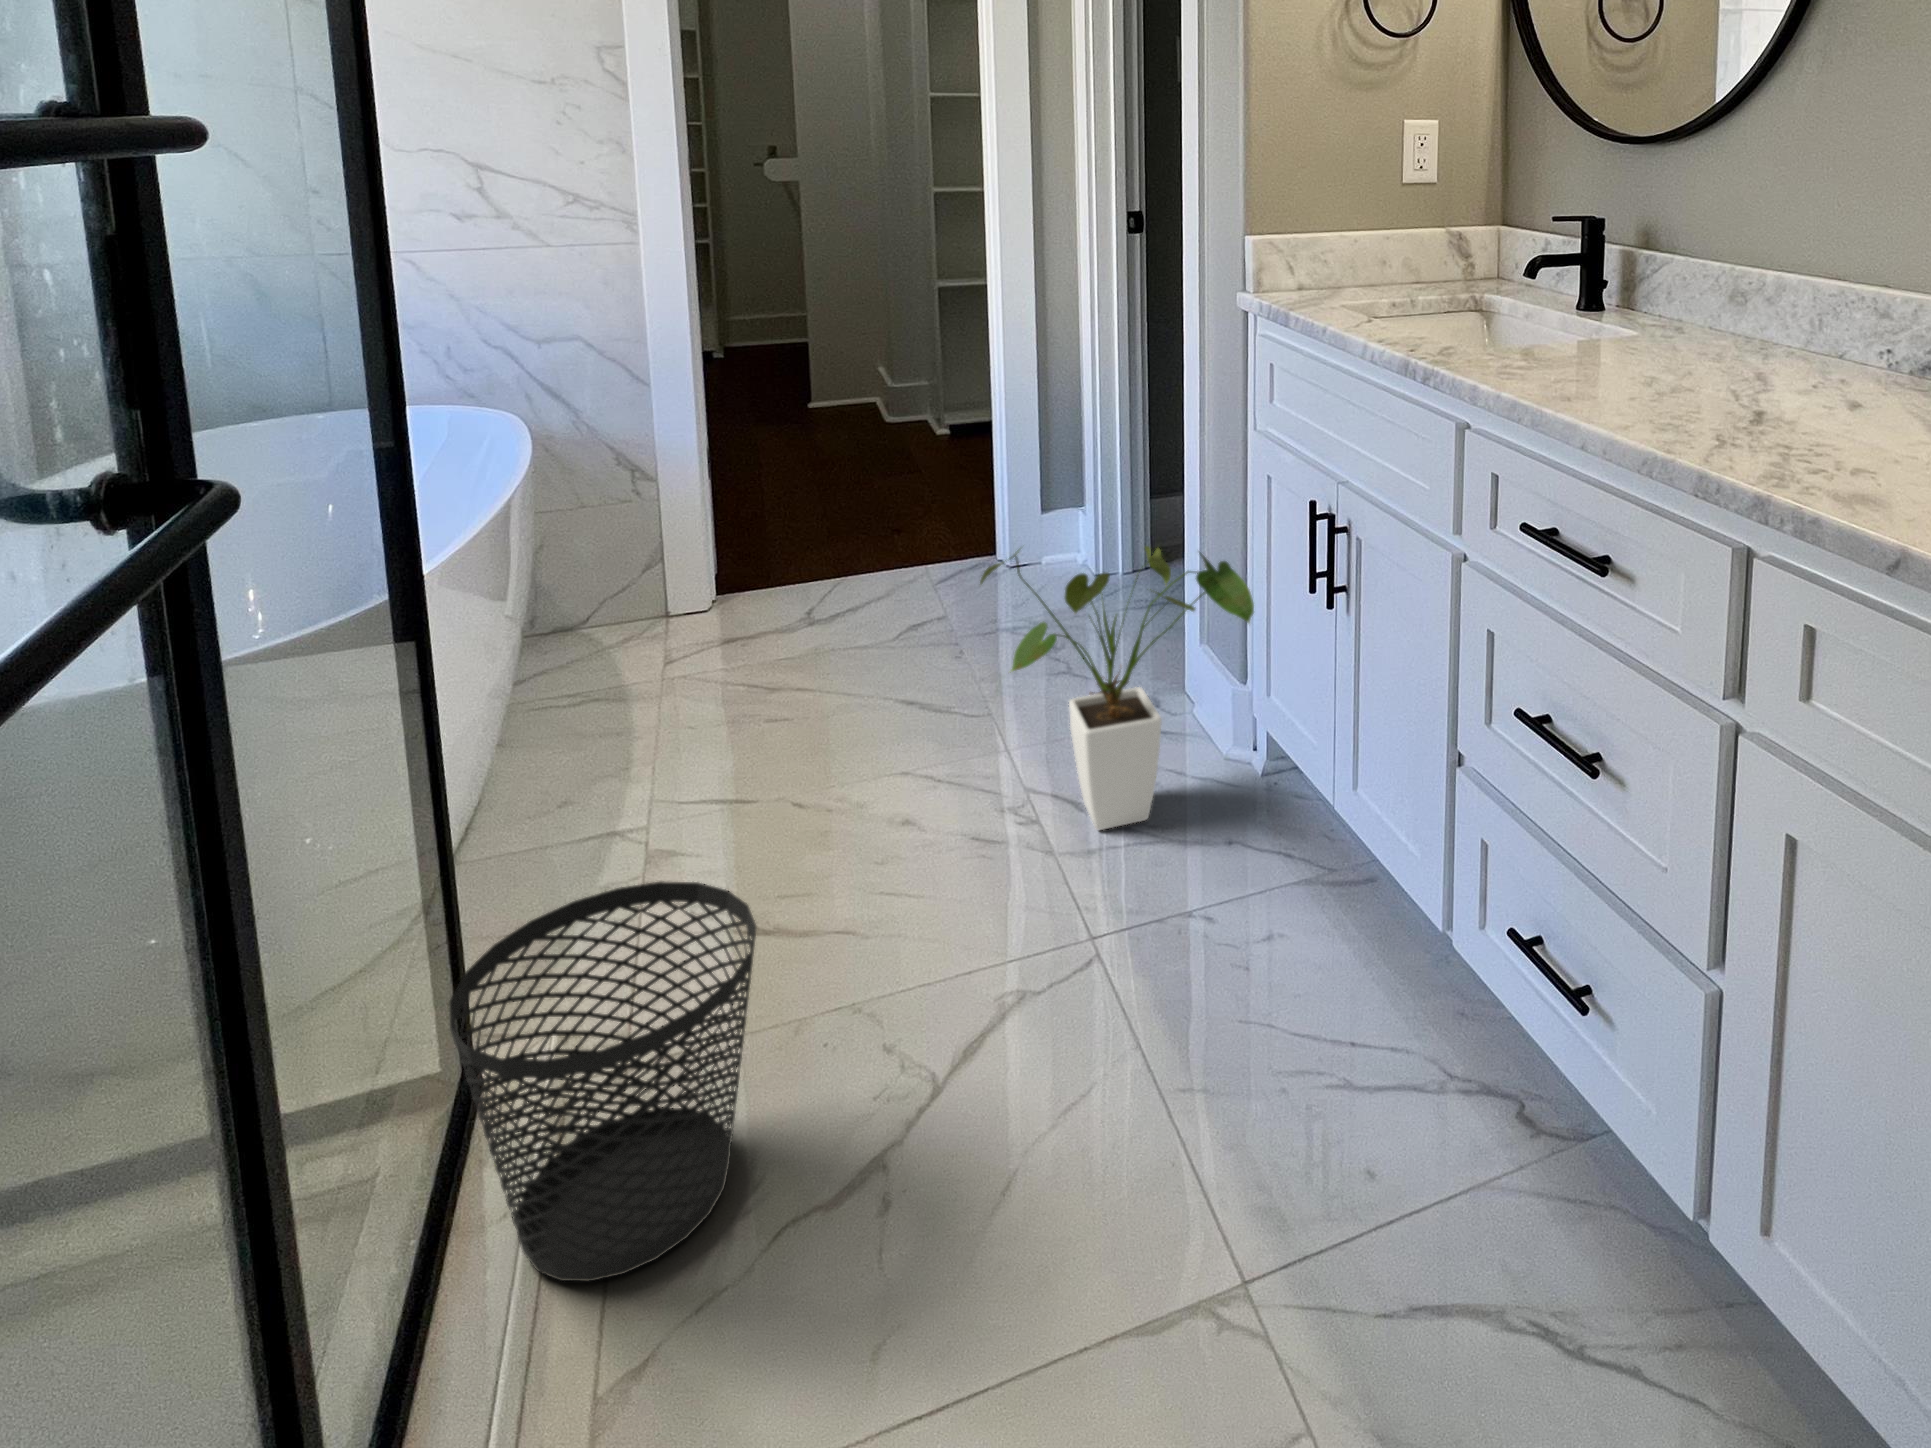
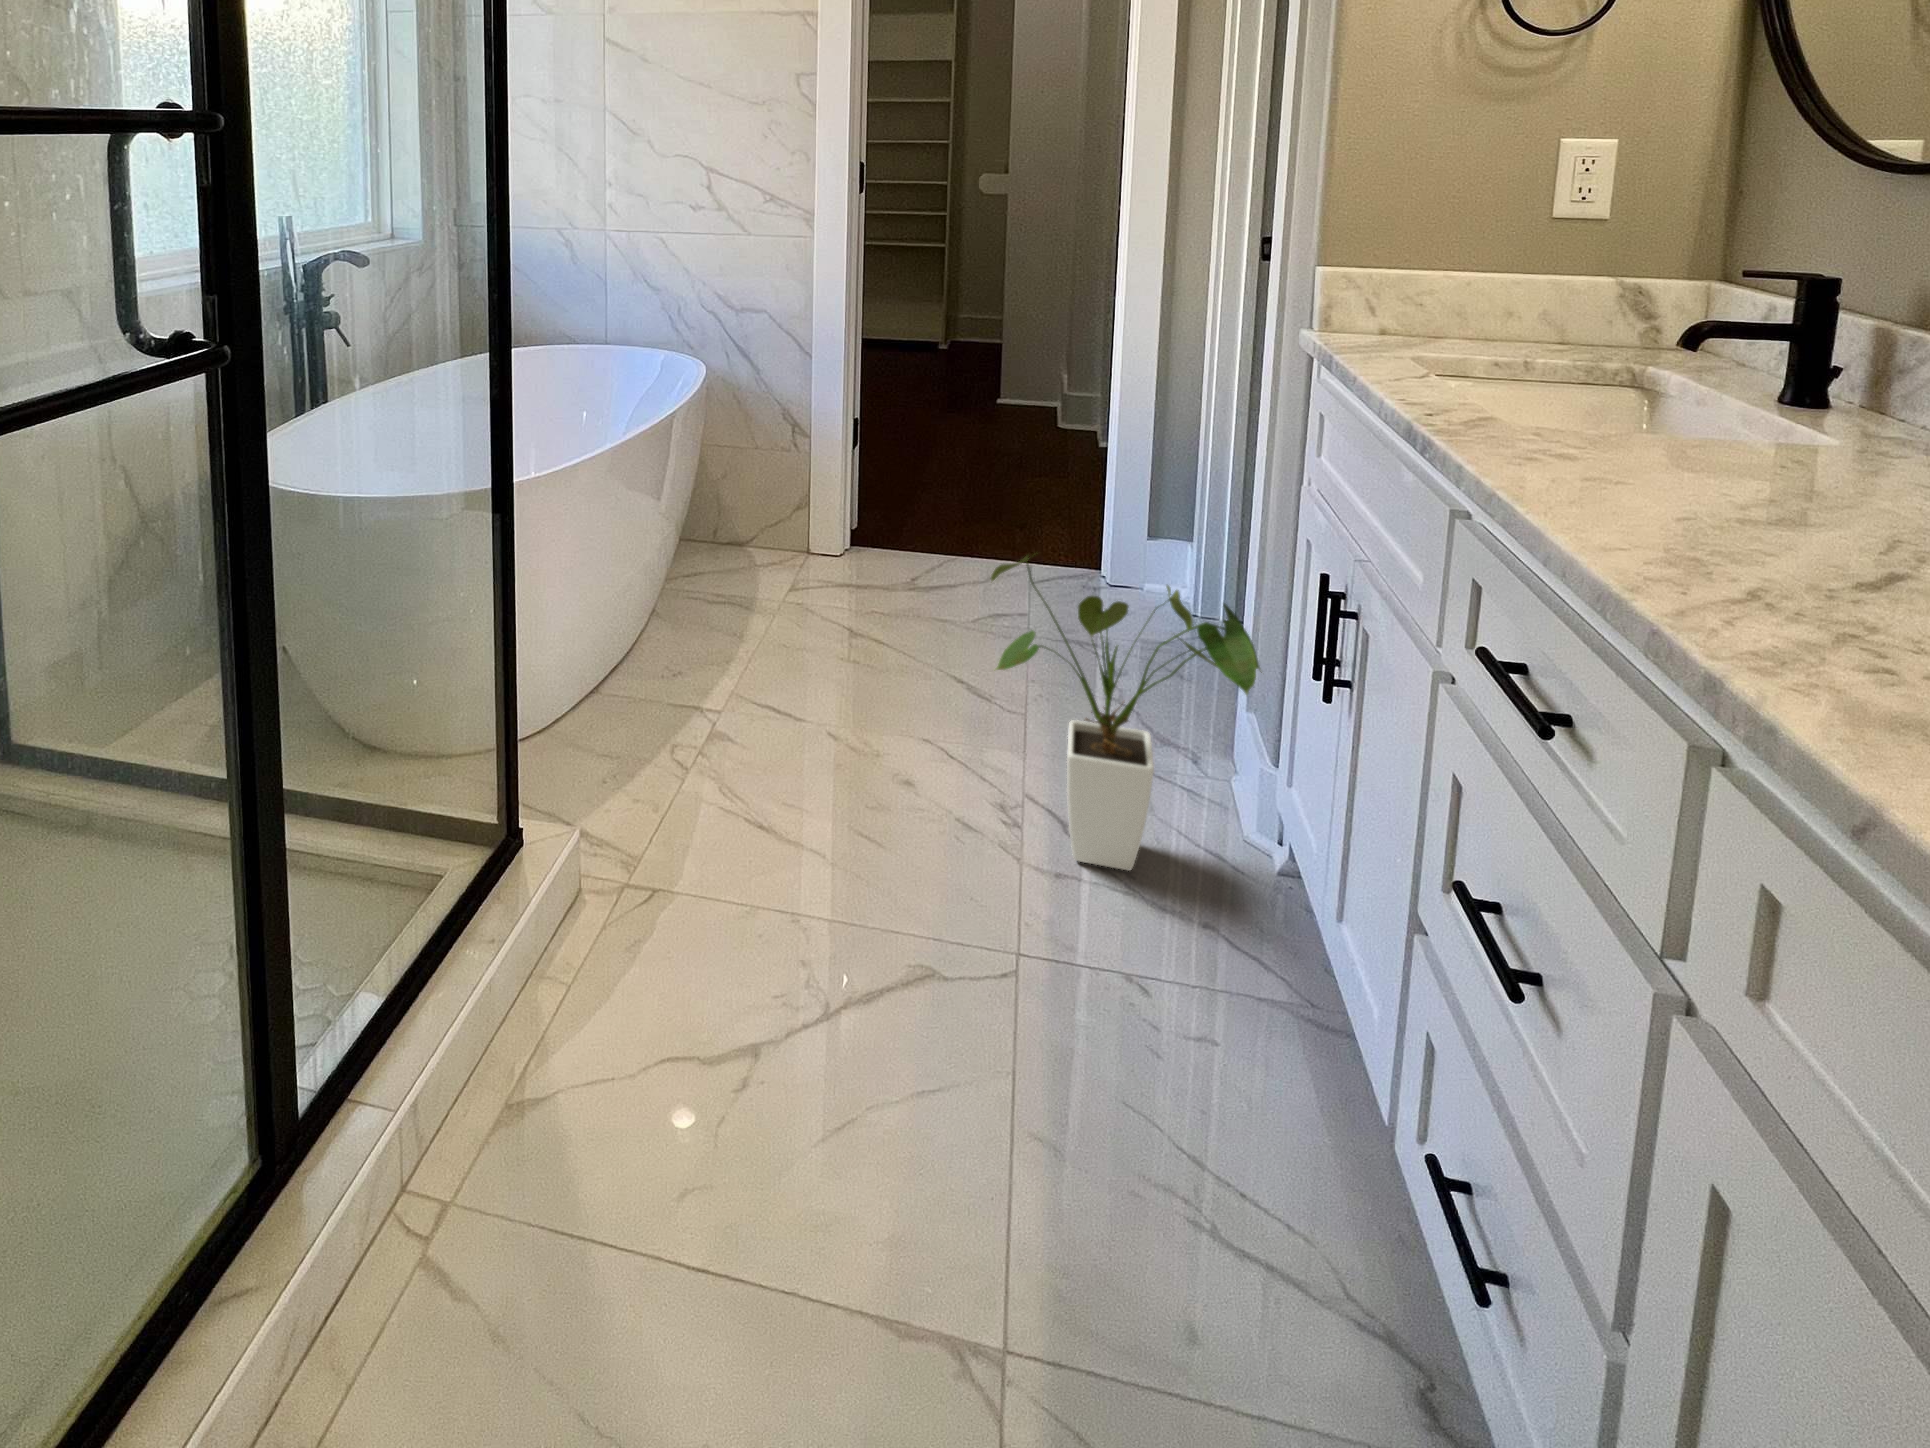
wastebasket: present [449,881,757,1282] -> none [478,733,692,1032]

